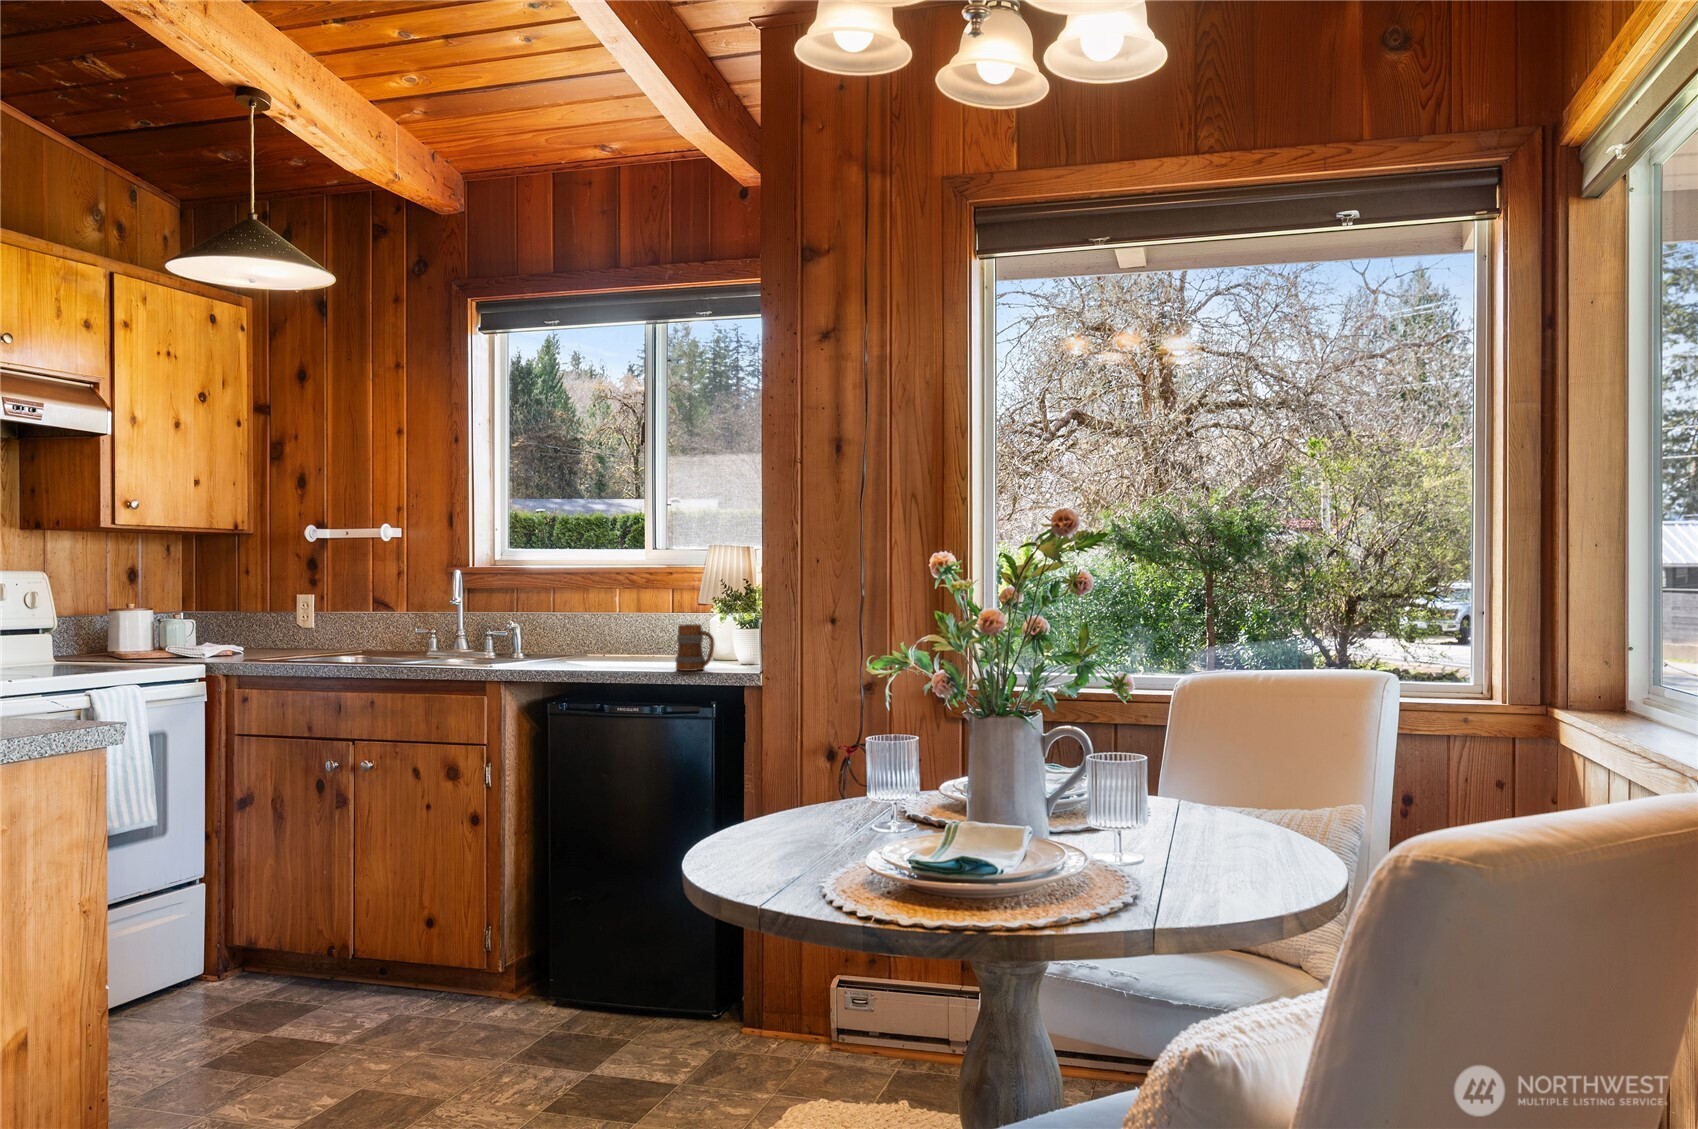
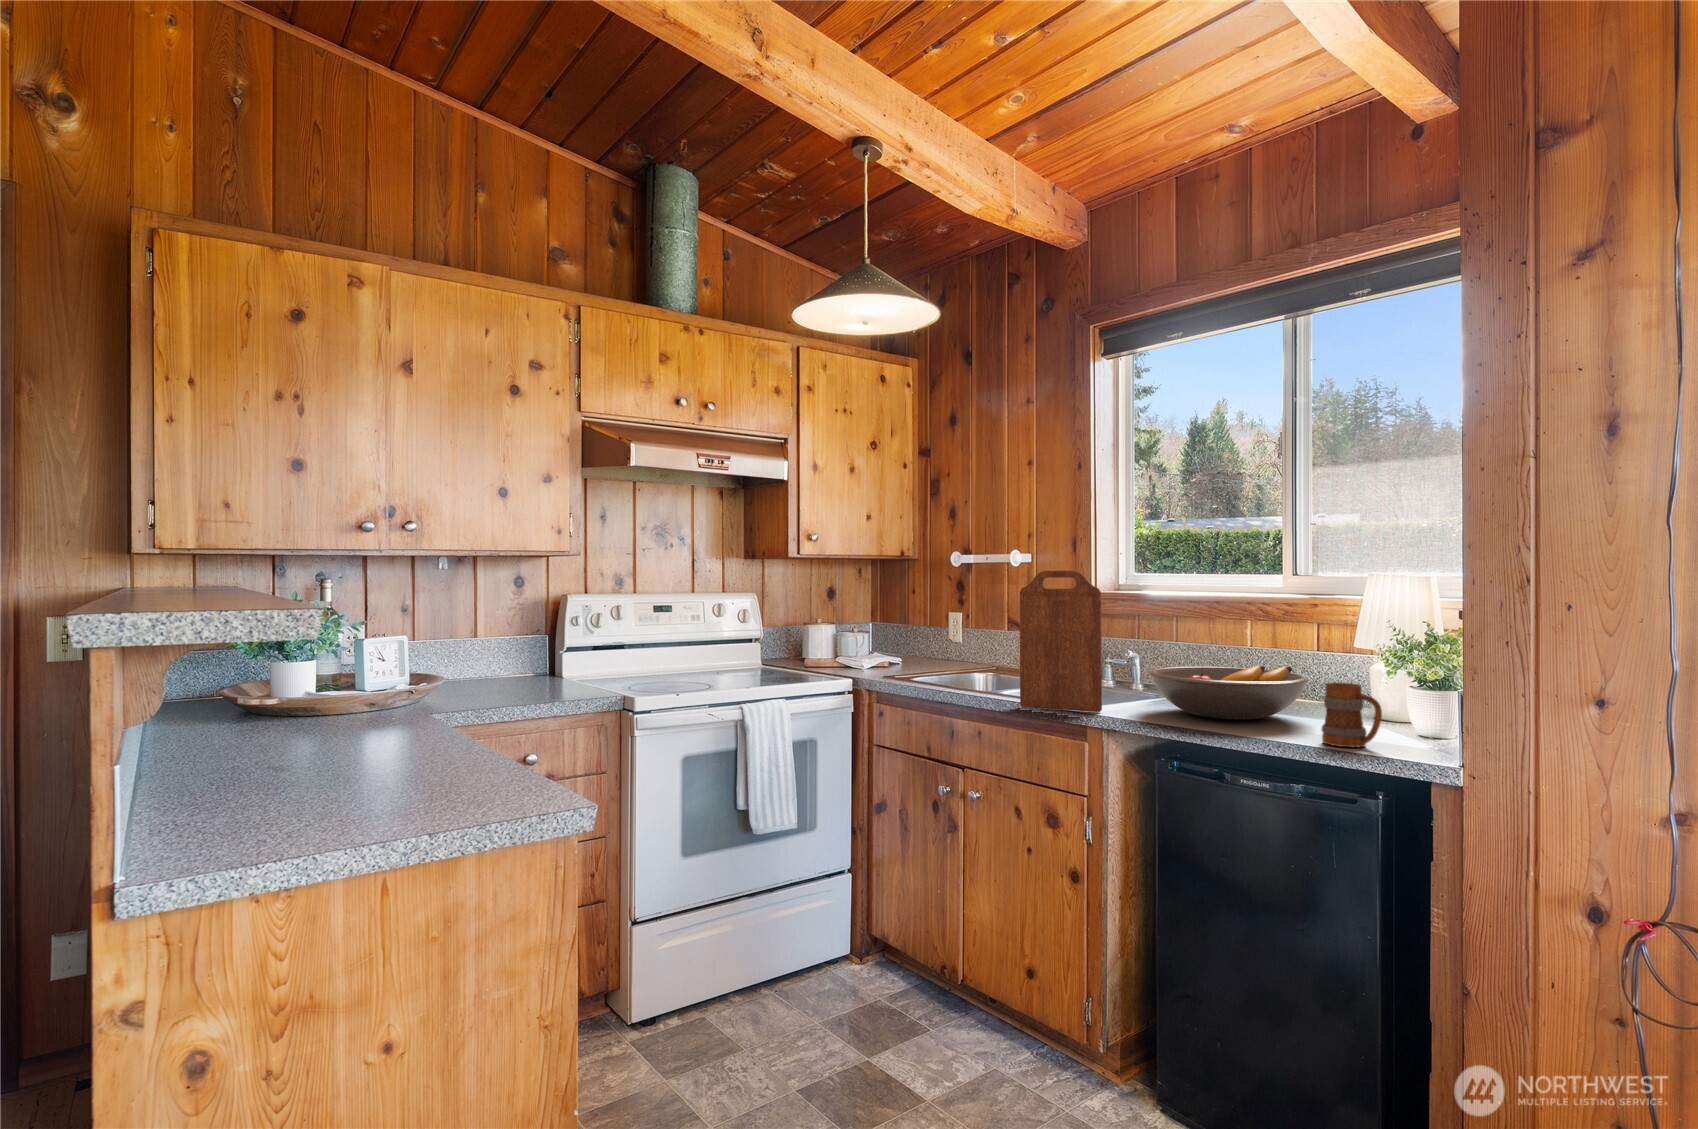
cutting board: none [422,540,500,669] -> present [1020,571,1102,712]
fruit bowl: none [541,618,666,664] -> present [1149,666,1309,720]

